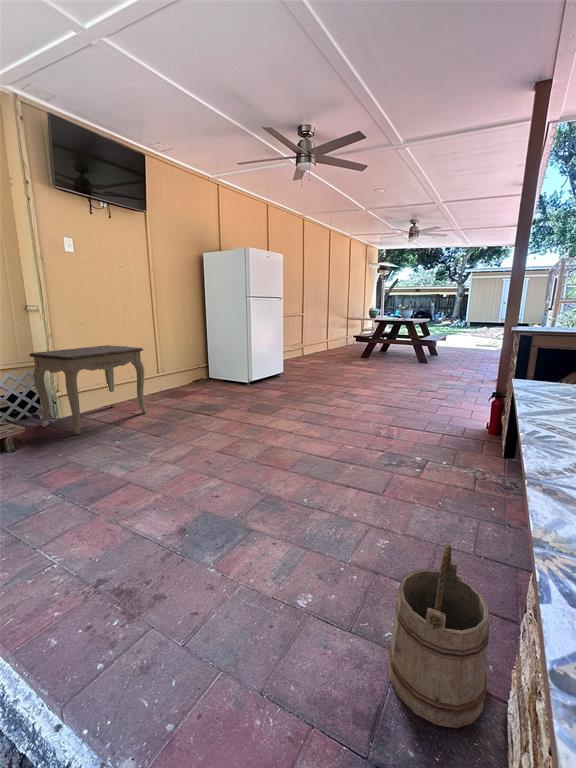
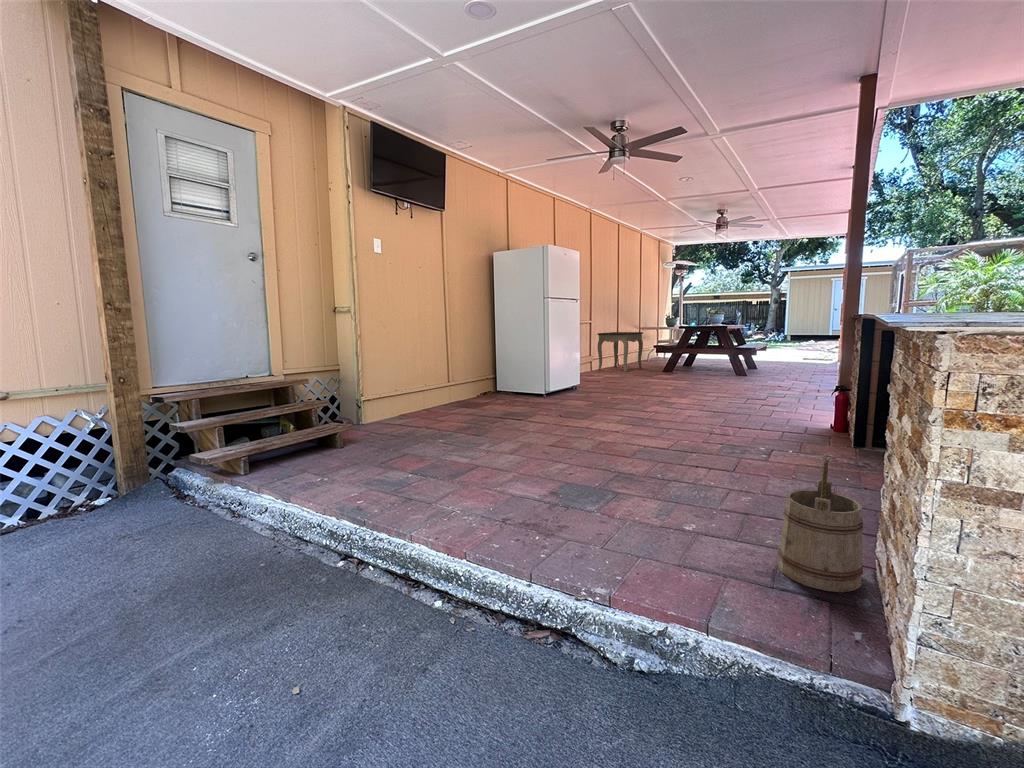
side table: present [29,345,147,434] -> present [597,332,643,372]

